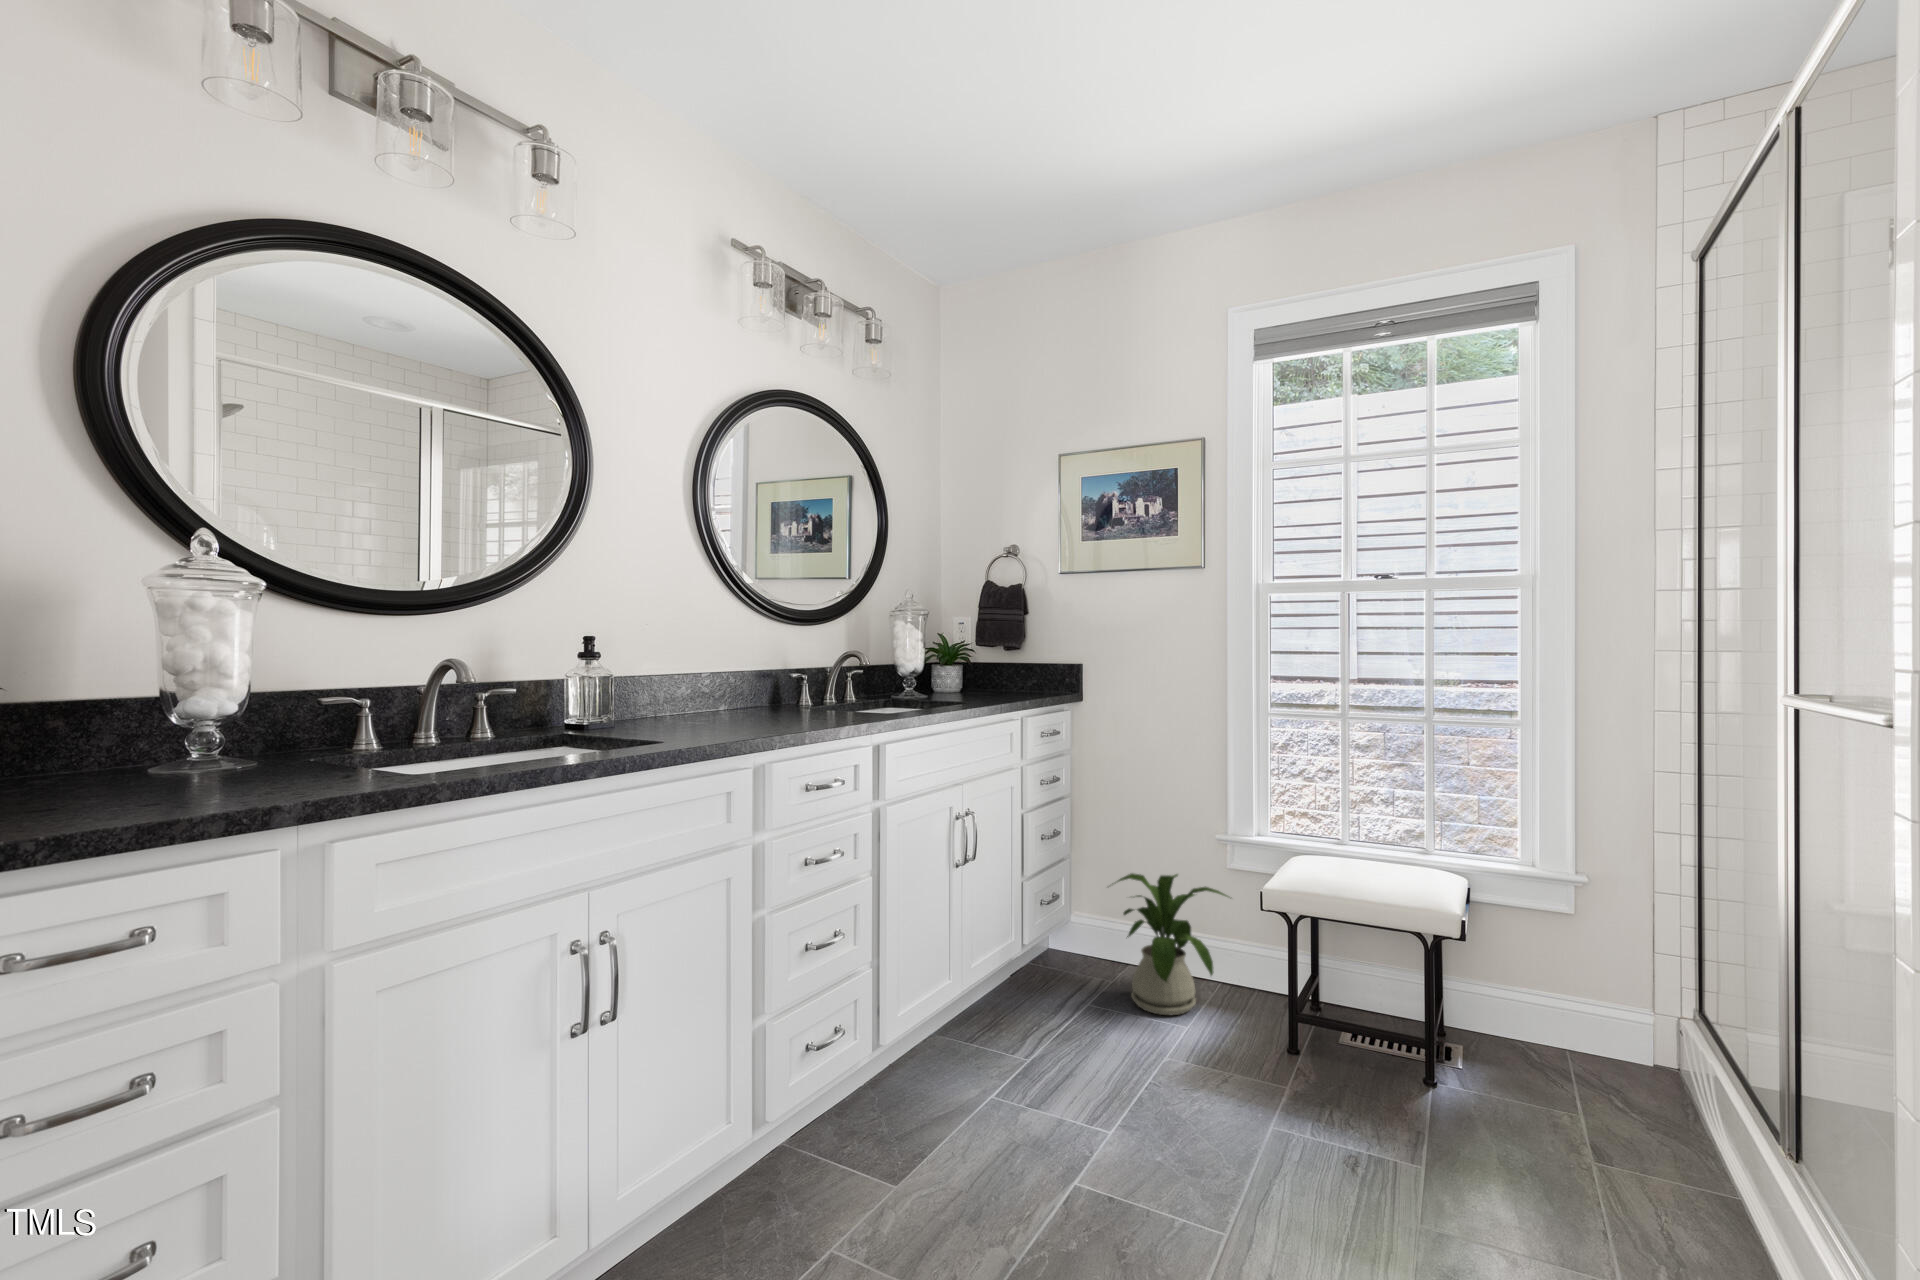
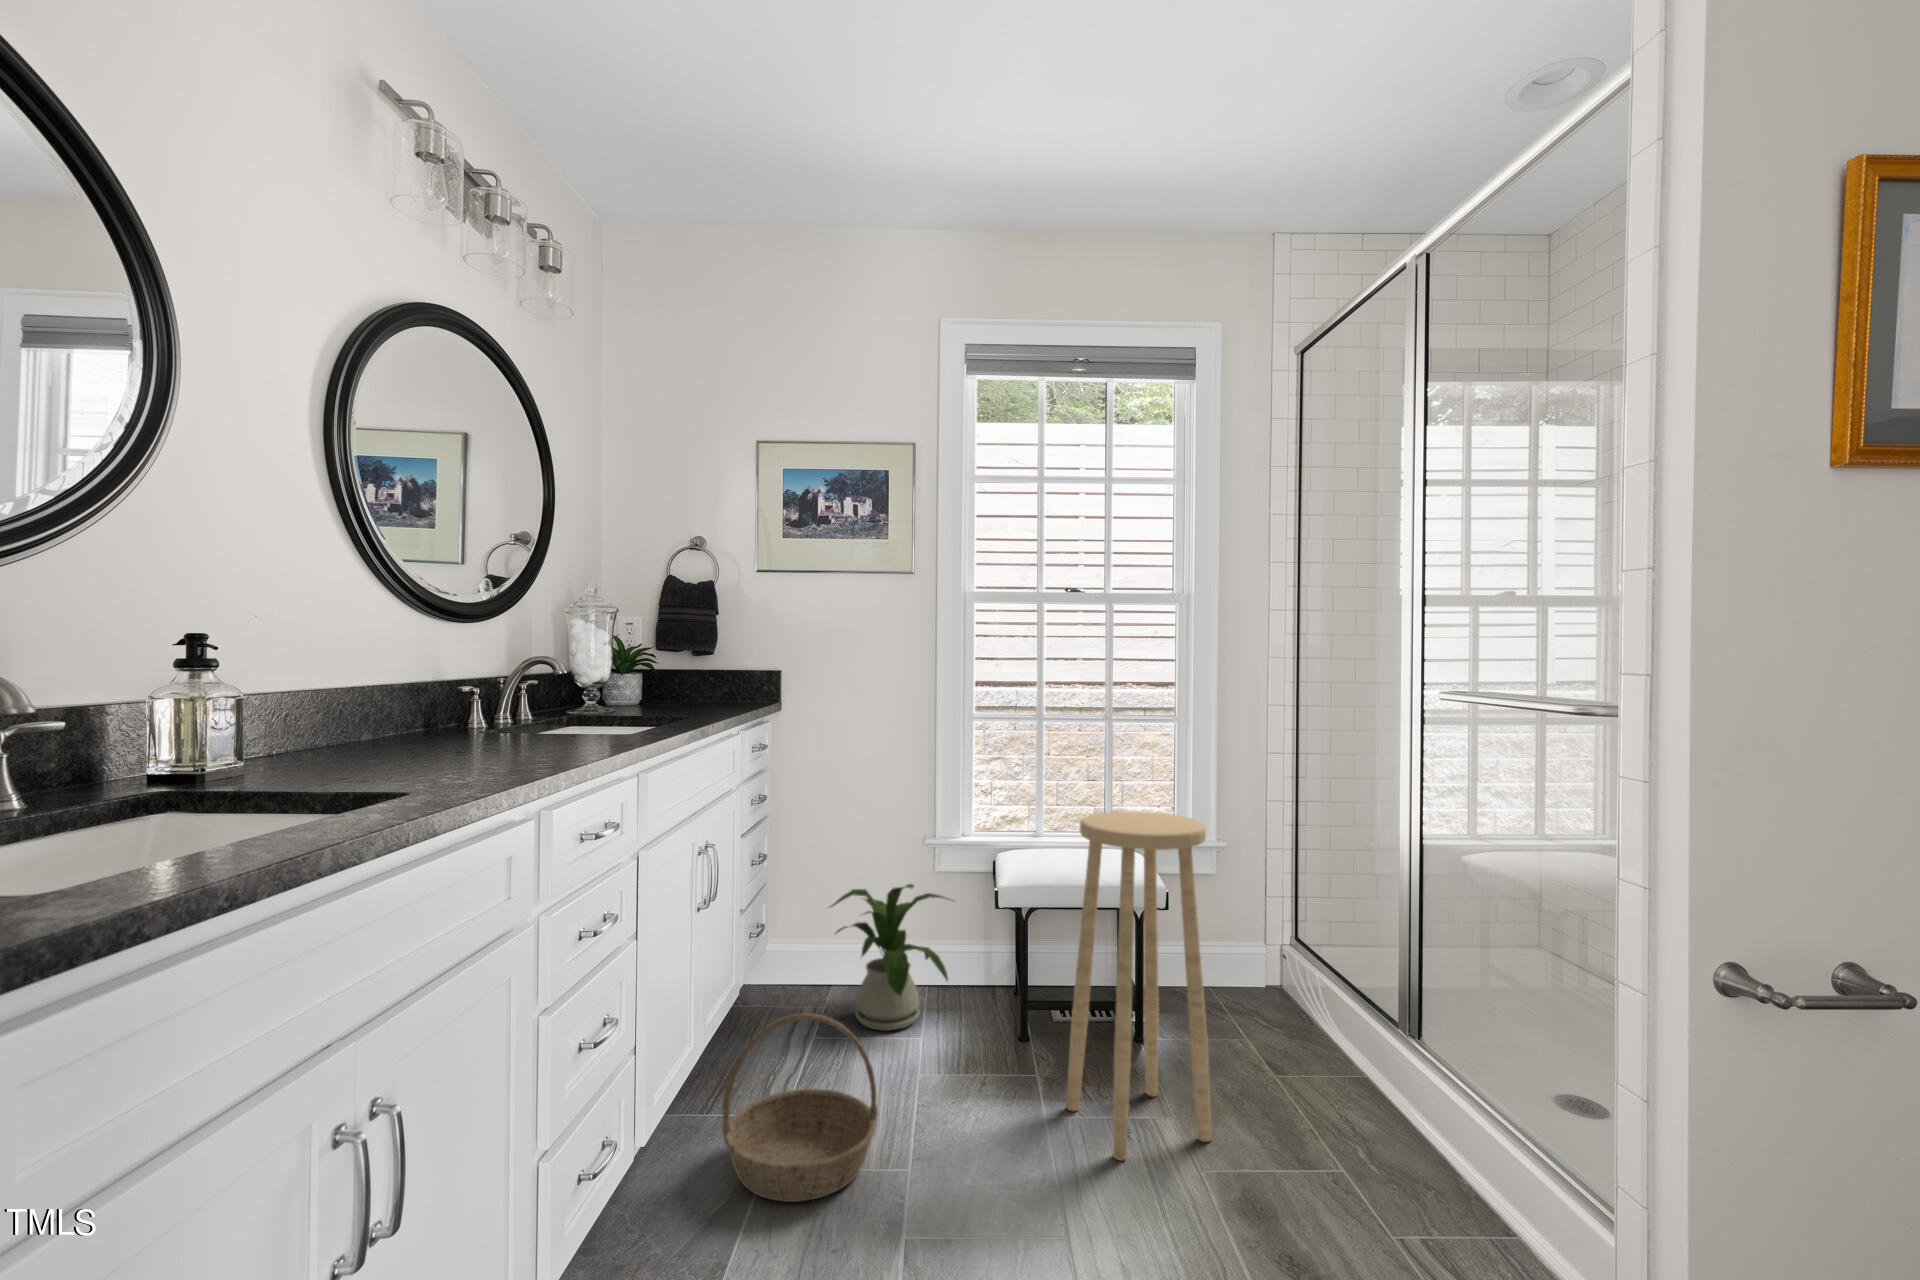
stool: none [1299,817,1458,1204] -> present [1066,811,1212,1160]
basket: none [947,969,1082,1136] -> present [722,1013,878,1202]

